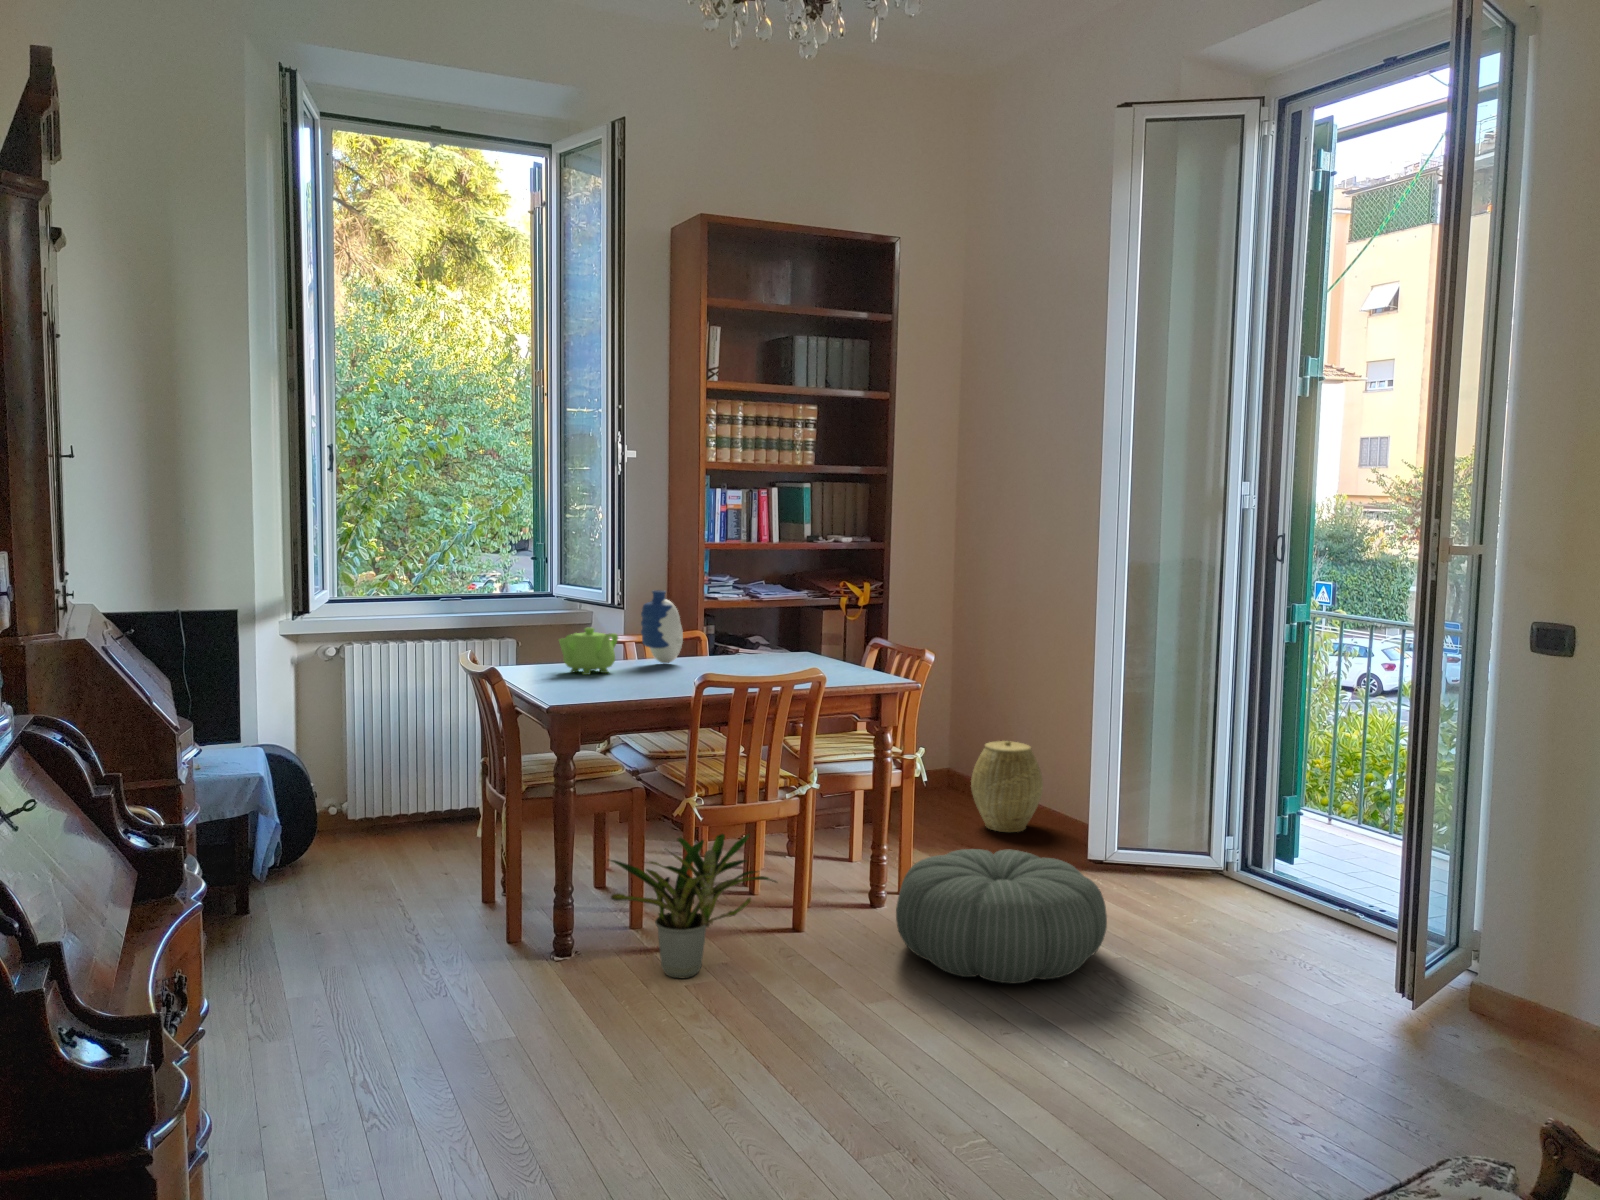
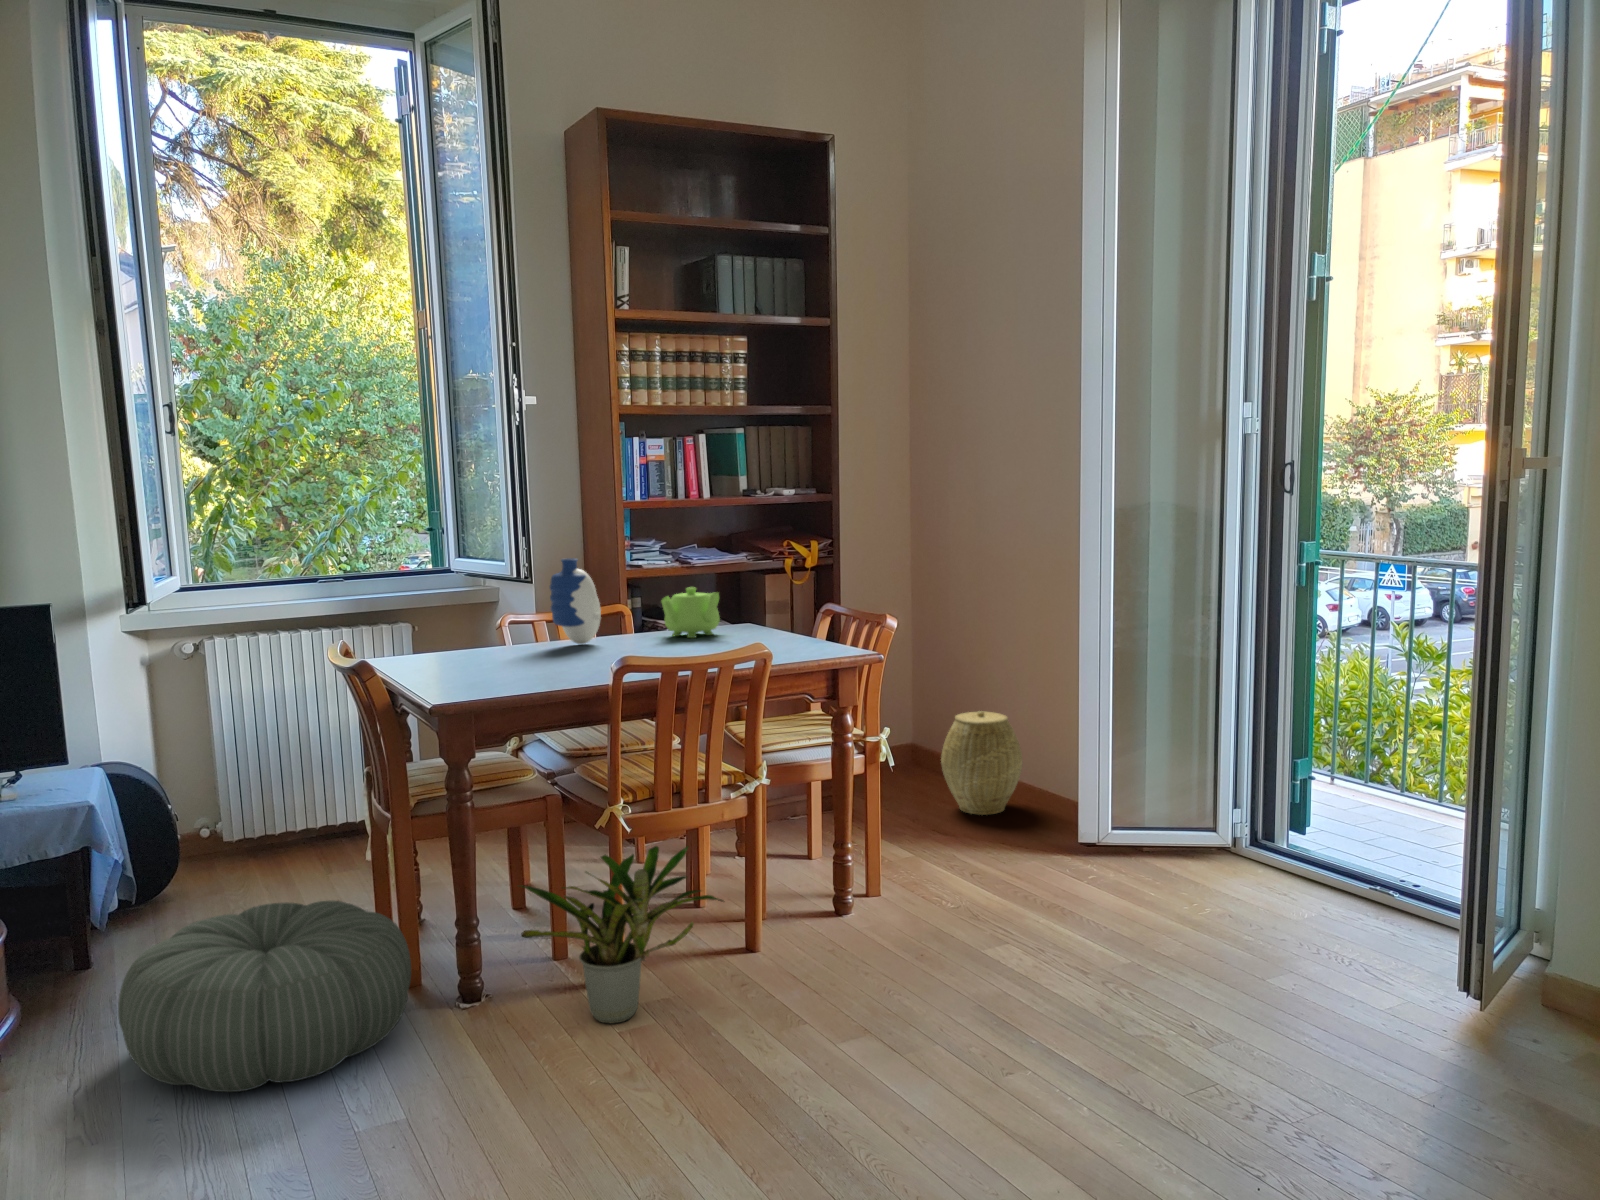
teapot: present [559,628,618,675] -> present [662,587,720,638]
pouf: present [896,849,1107,983] -> present [118,901,411,1092]

